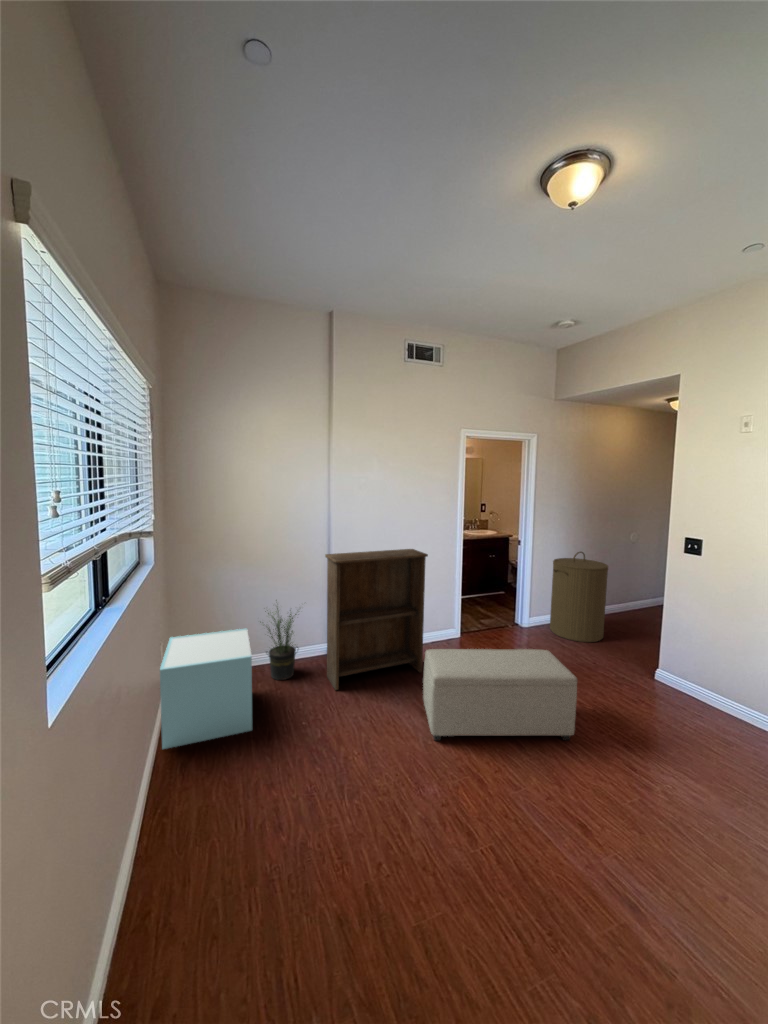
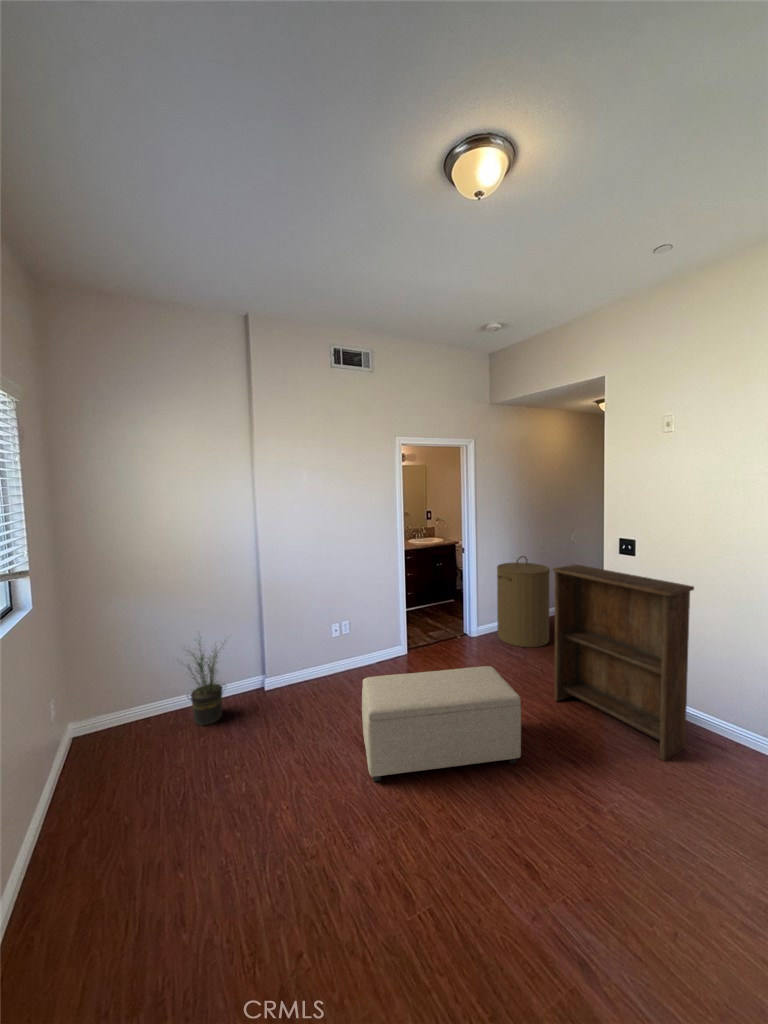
bookshelf: present [325,549,428,690] -> present [552,565,694,761]
nightstand: present [160,629,252,749] -> none [35,672,164,837]

